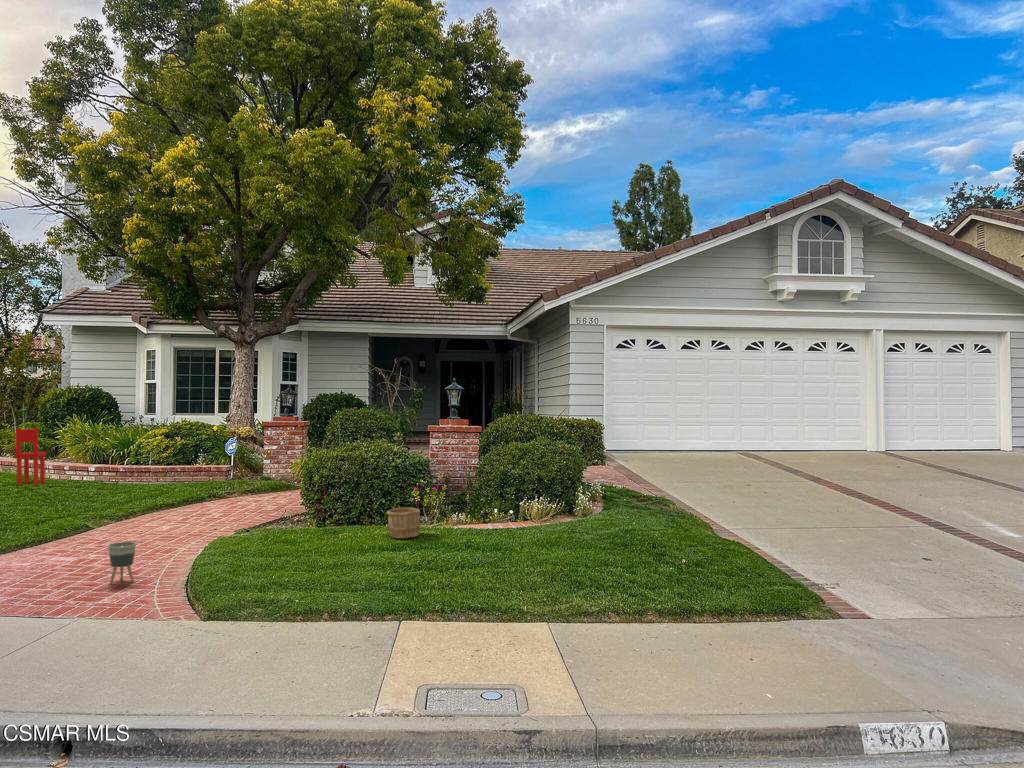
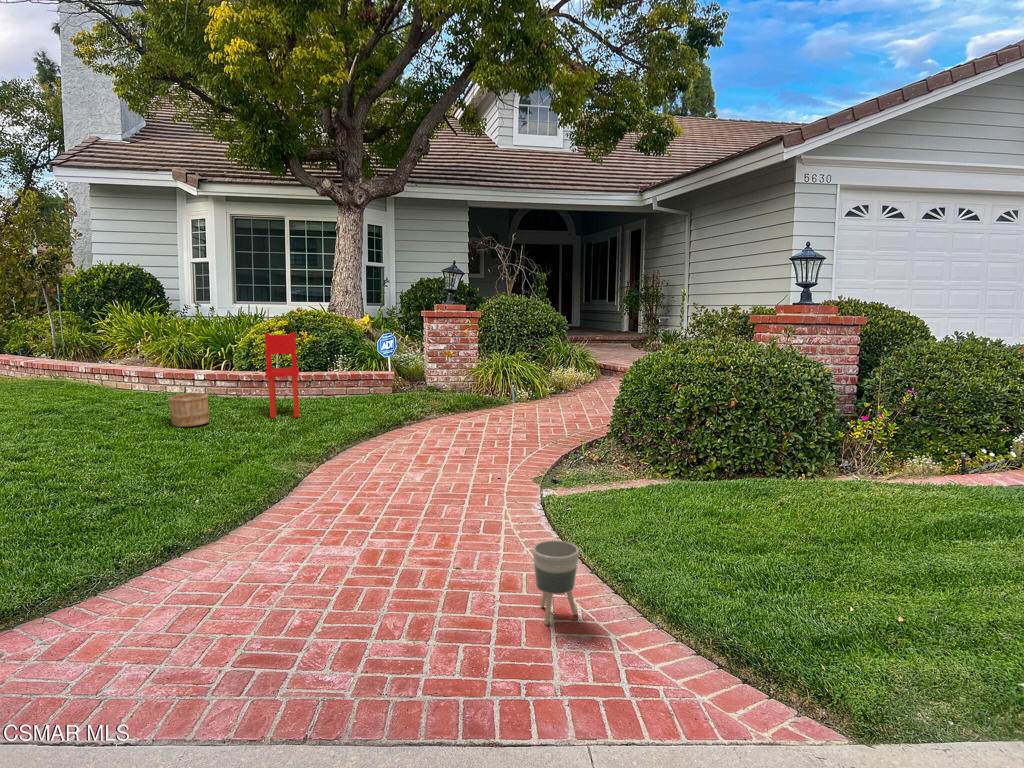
chair: present [15,428,47,485] -> present [265,332,299,418]
wooden bucket: present [387,508,420,539] -> present [168,393,209,427]

